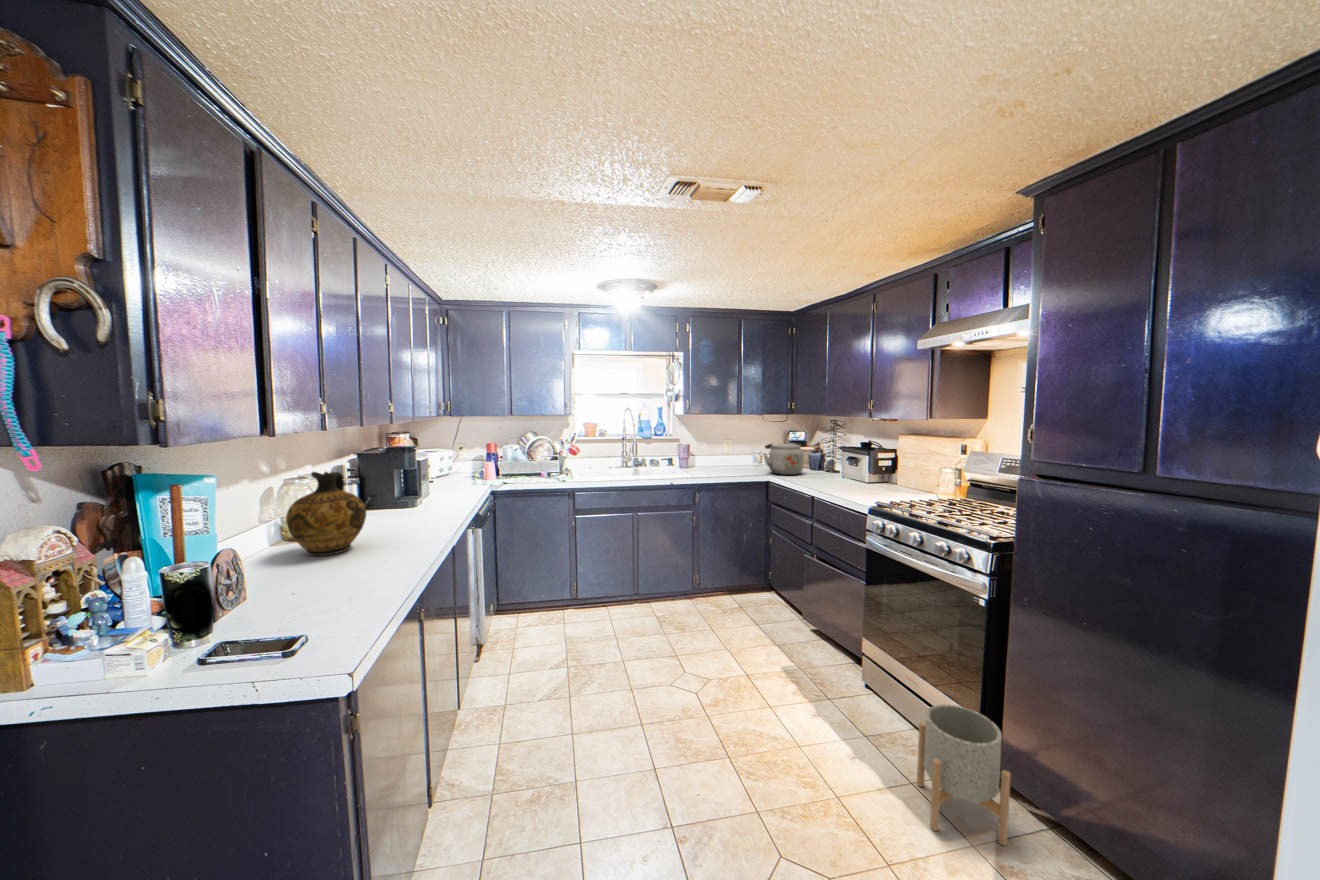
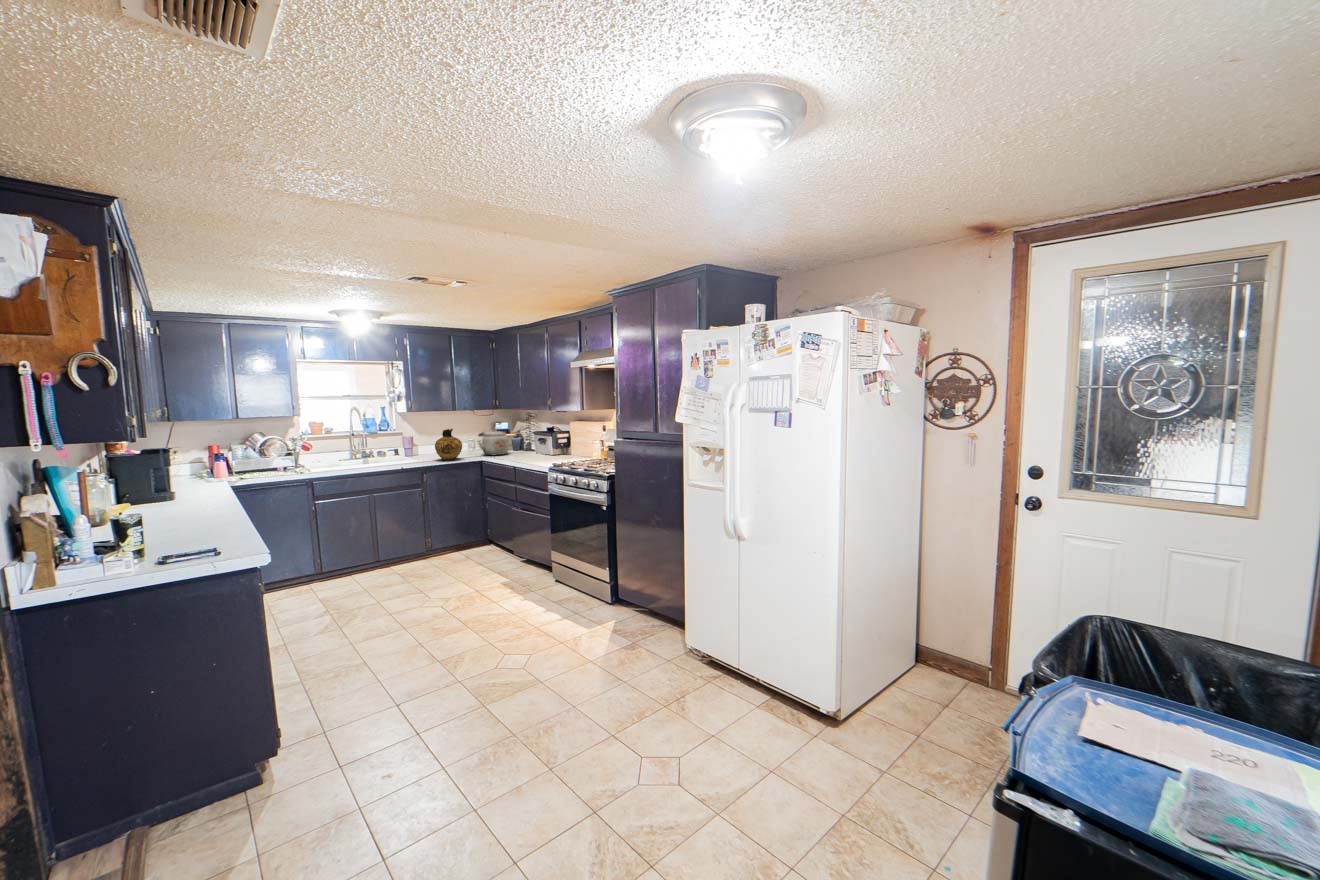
ceramic jug: present [286,472,366,556] -> present [435,429,462,461]
planter: present [917,704,1011,845] -> none [576,561,612,617]

